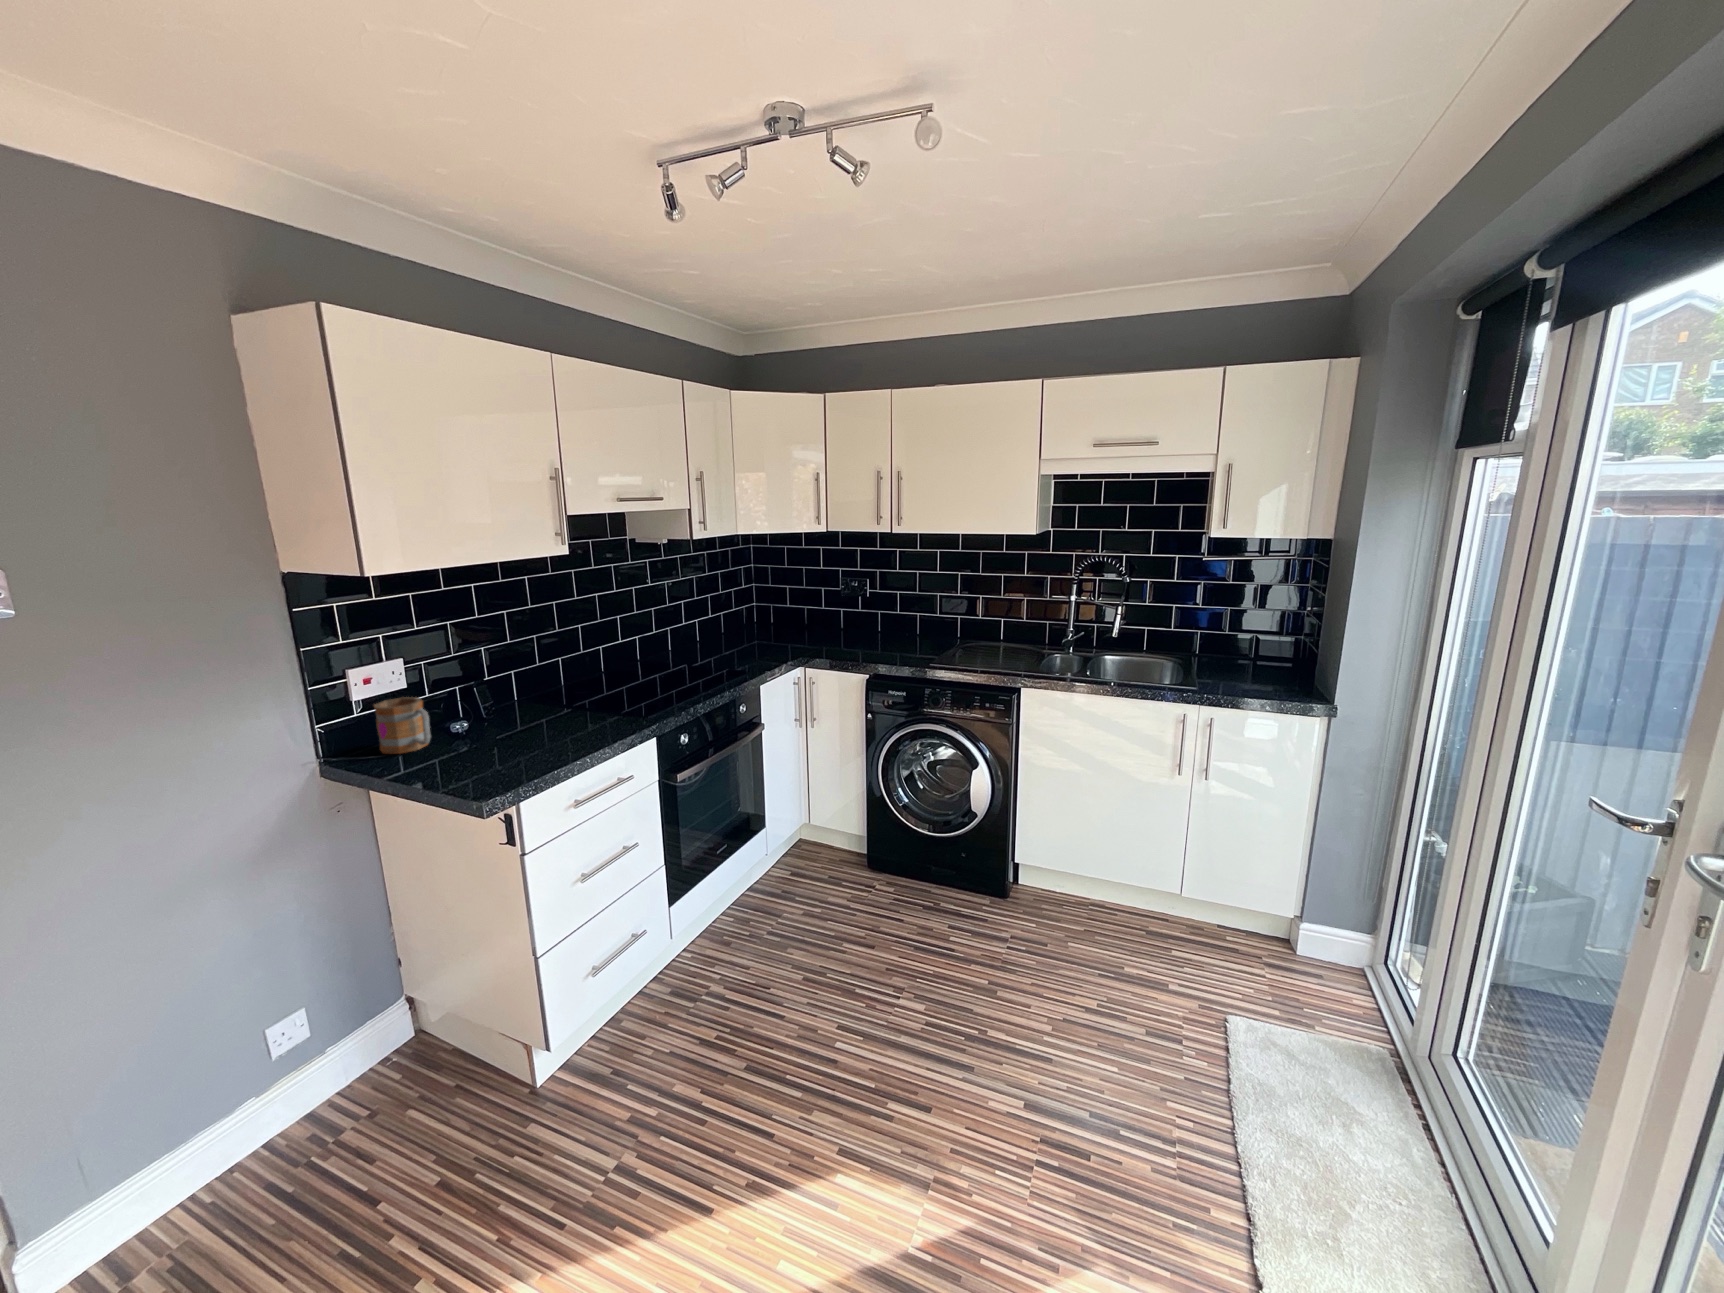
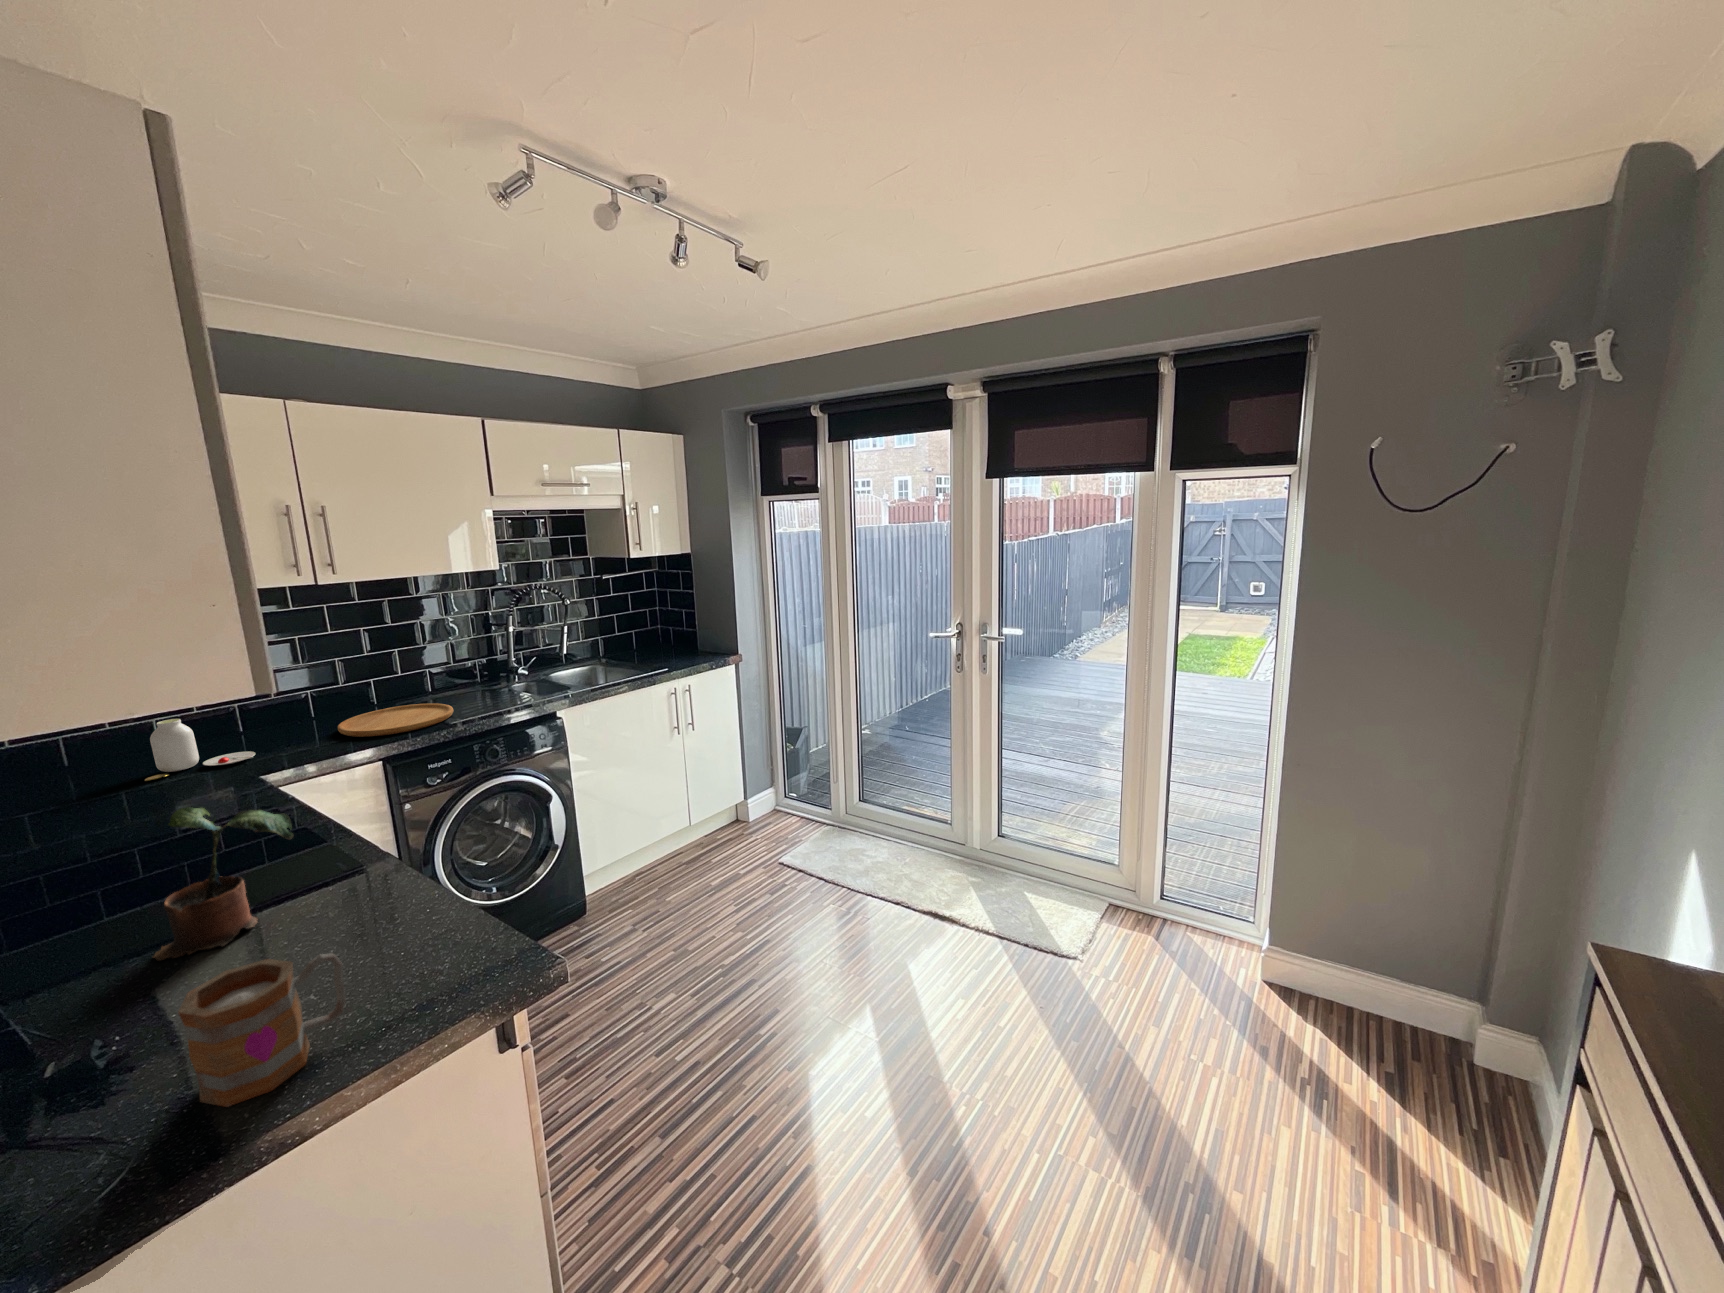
jar: none [794,610,841,647] -> present [145,719,255,781]
potted plant: none [526,631,585,710] -> present [153,807,293,960]
cutting board: none [880,641,961,661] -> present [338,704,453,737]

